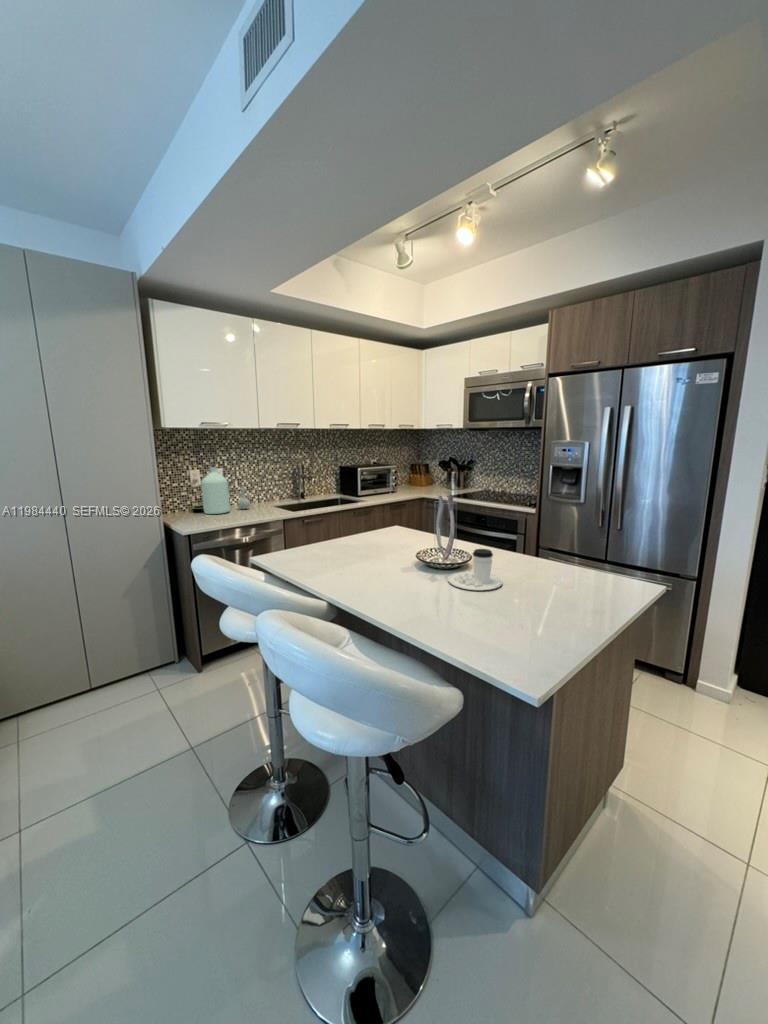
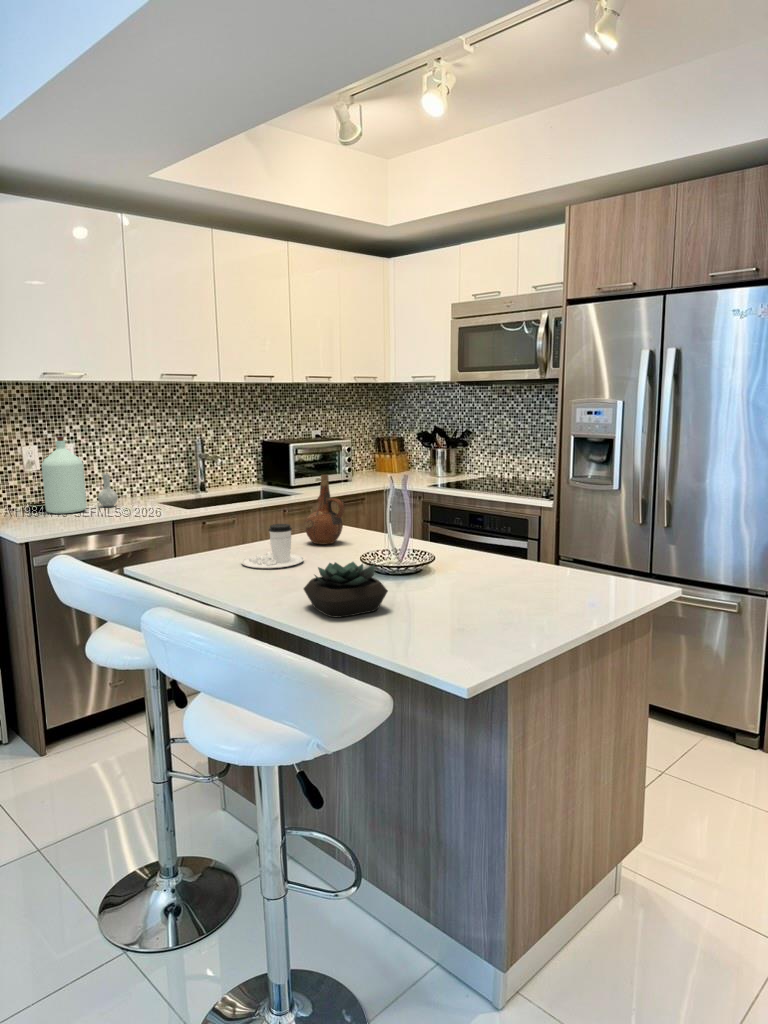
ceramic pitcher: none [375,494,402,542] -> present [305,475,344,544]
coffee cup: present [448,549,502,591] -> present [241,524,304,569]
succulent plant: none [383,567,449,615] -> present [304,562,388,618]

